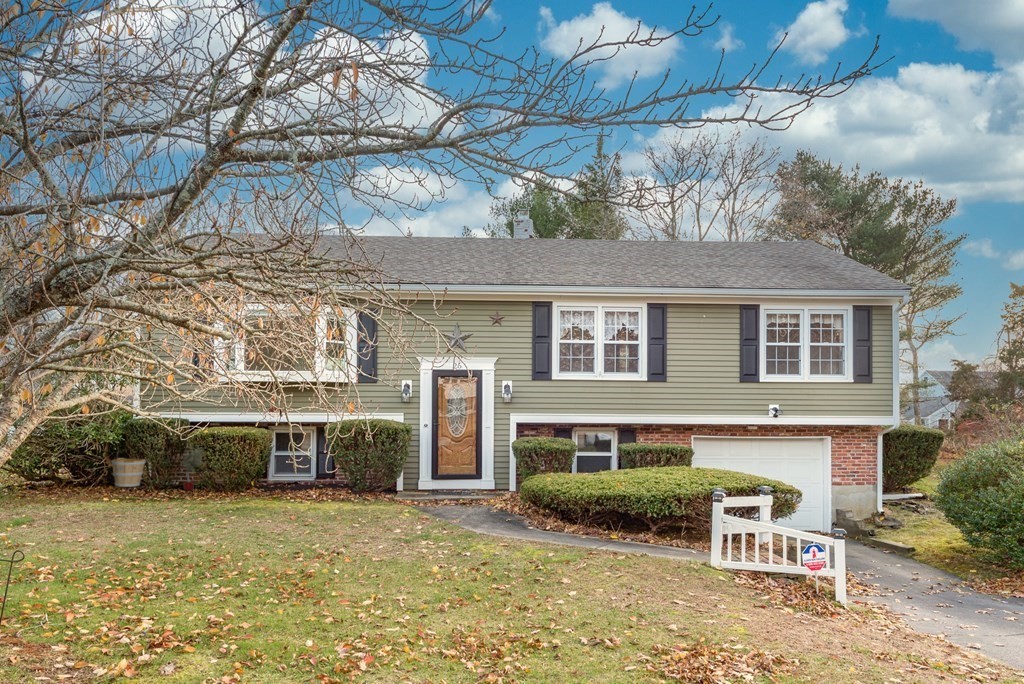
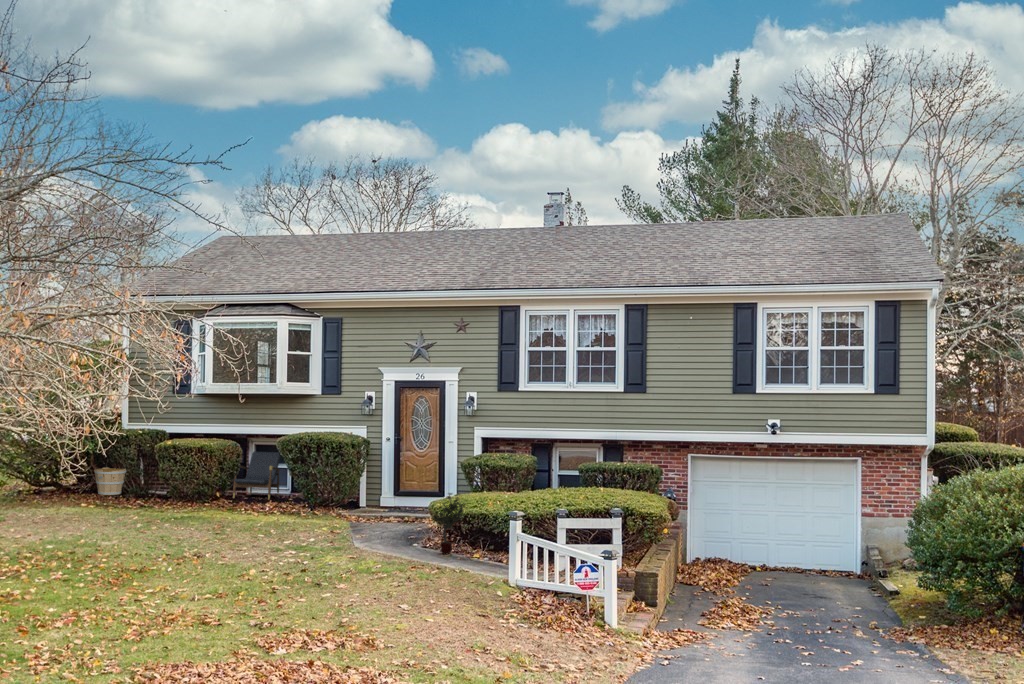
lounge chair: none [265,439,308,486] -> present [233,452,280,499]
potted tree: present [181,444,203,491] -> present [433,493,465,554]

